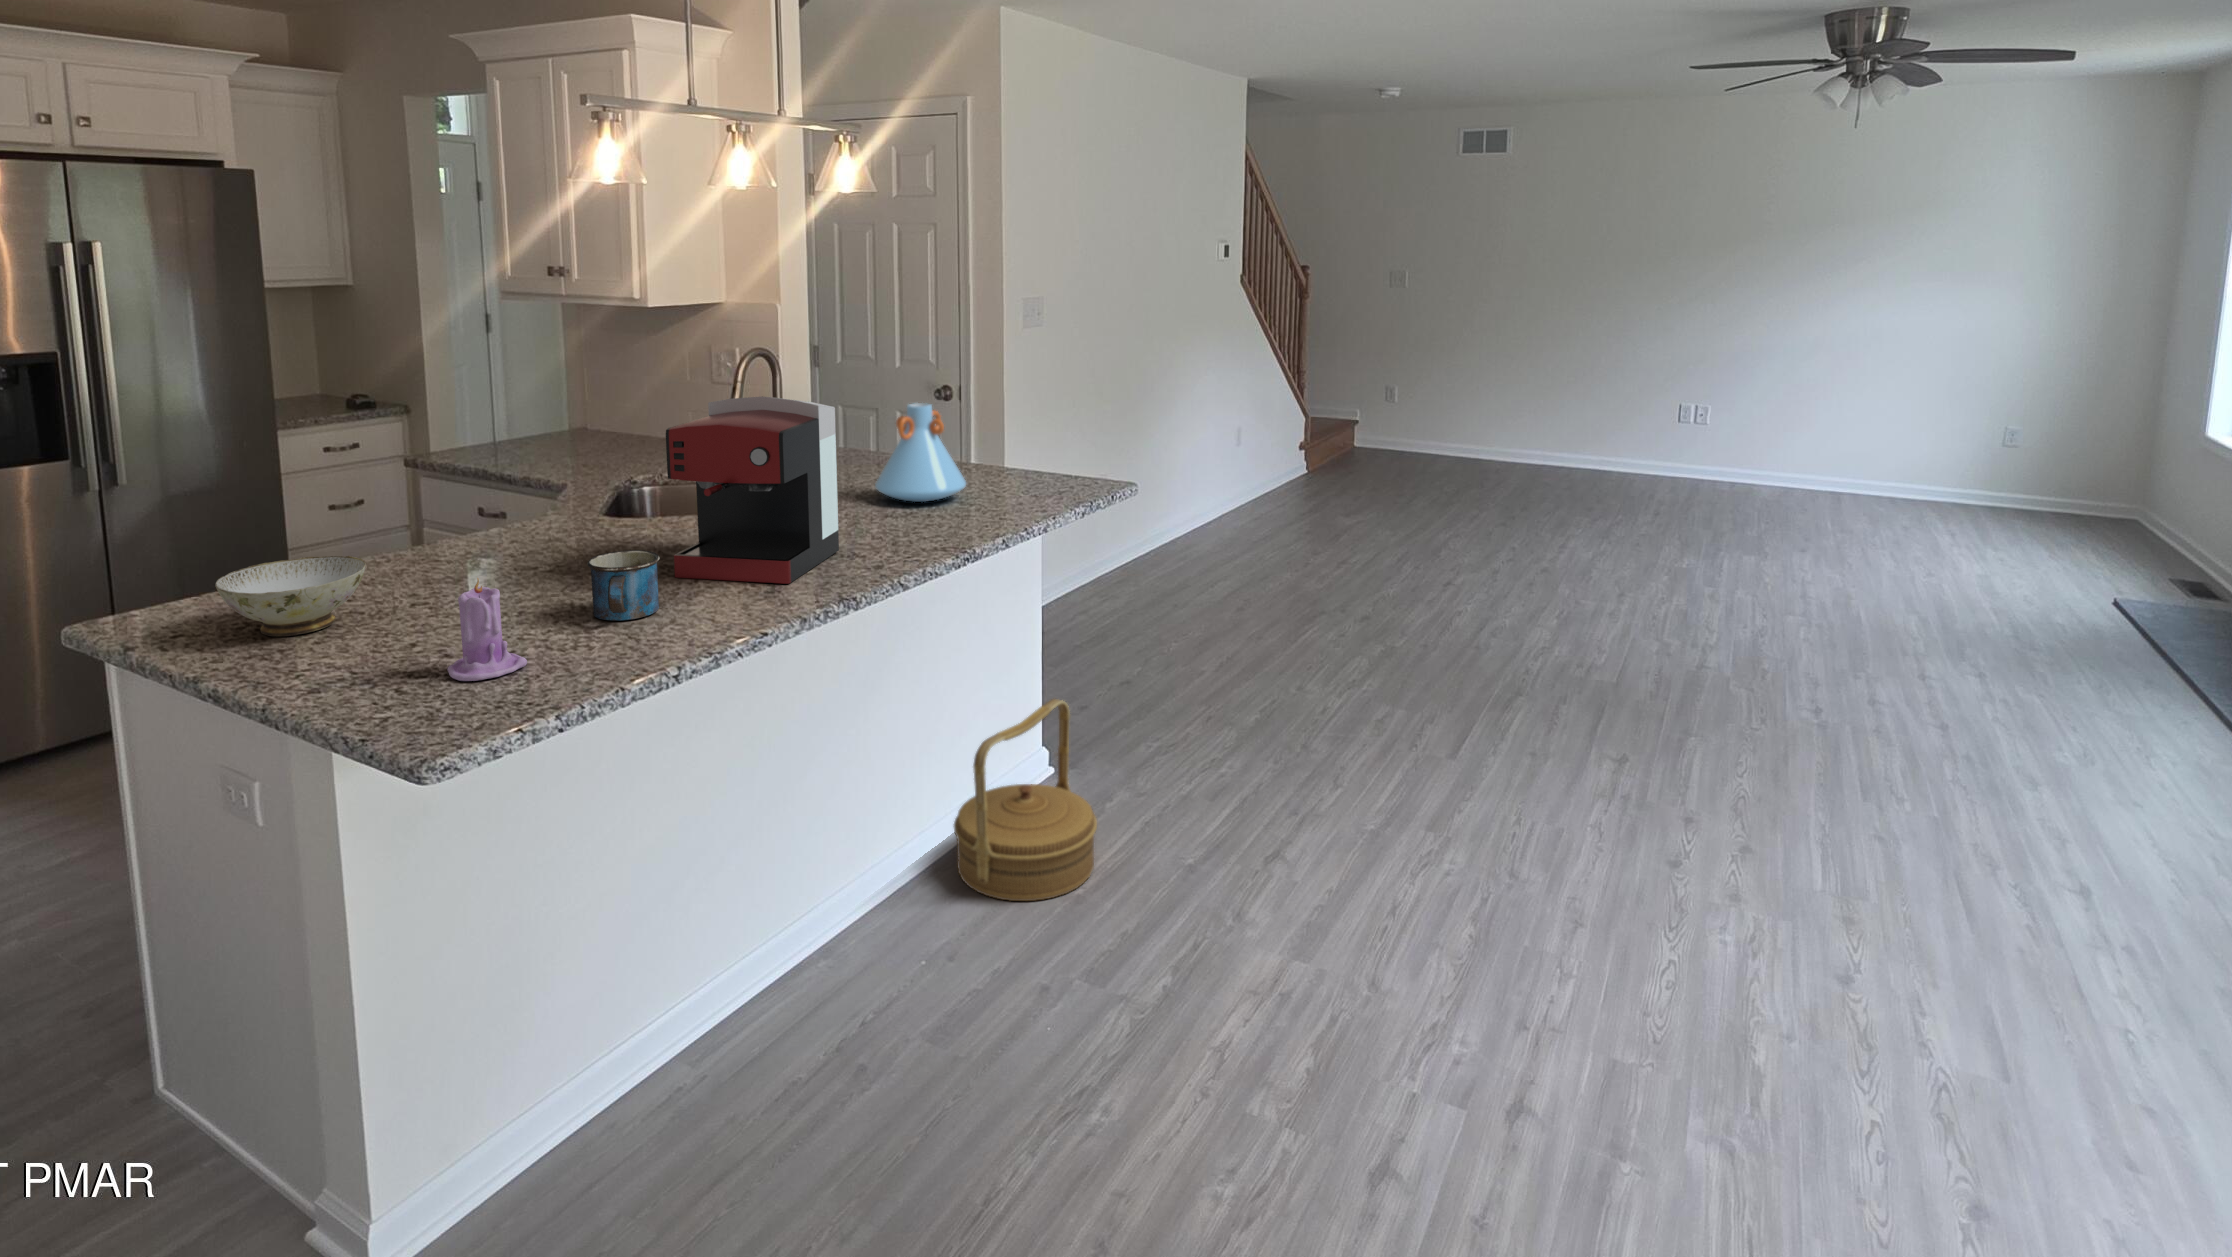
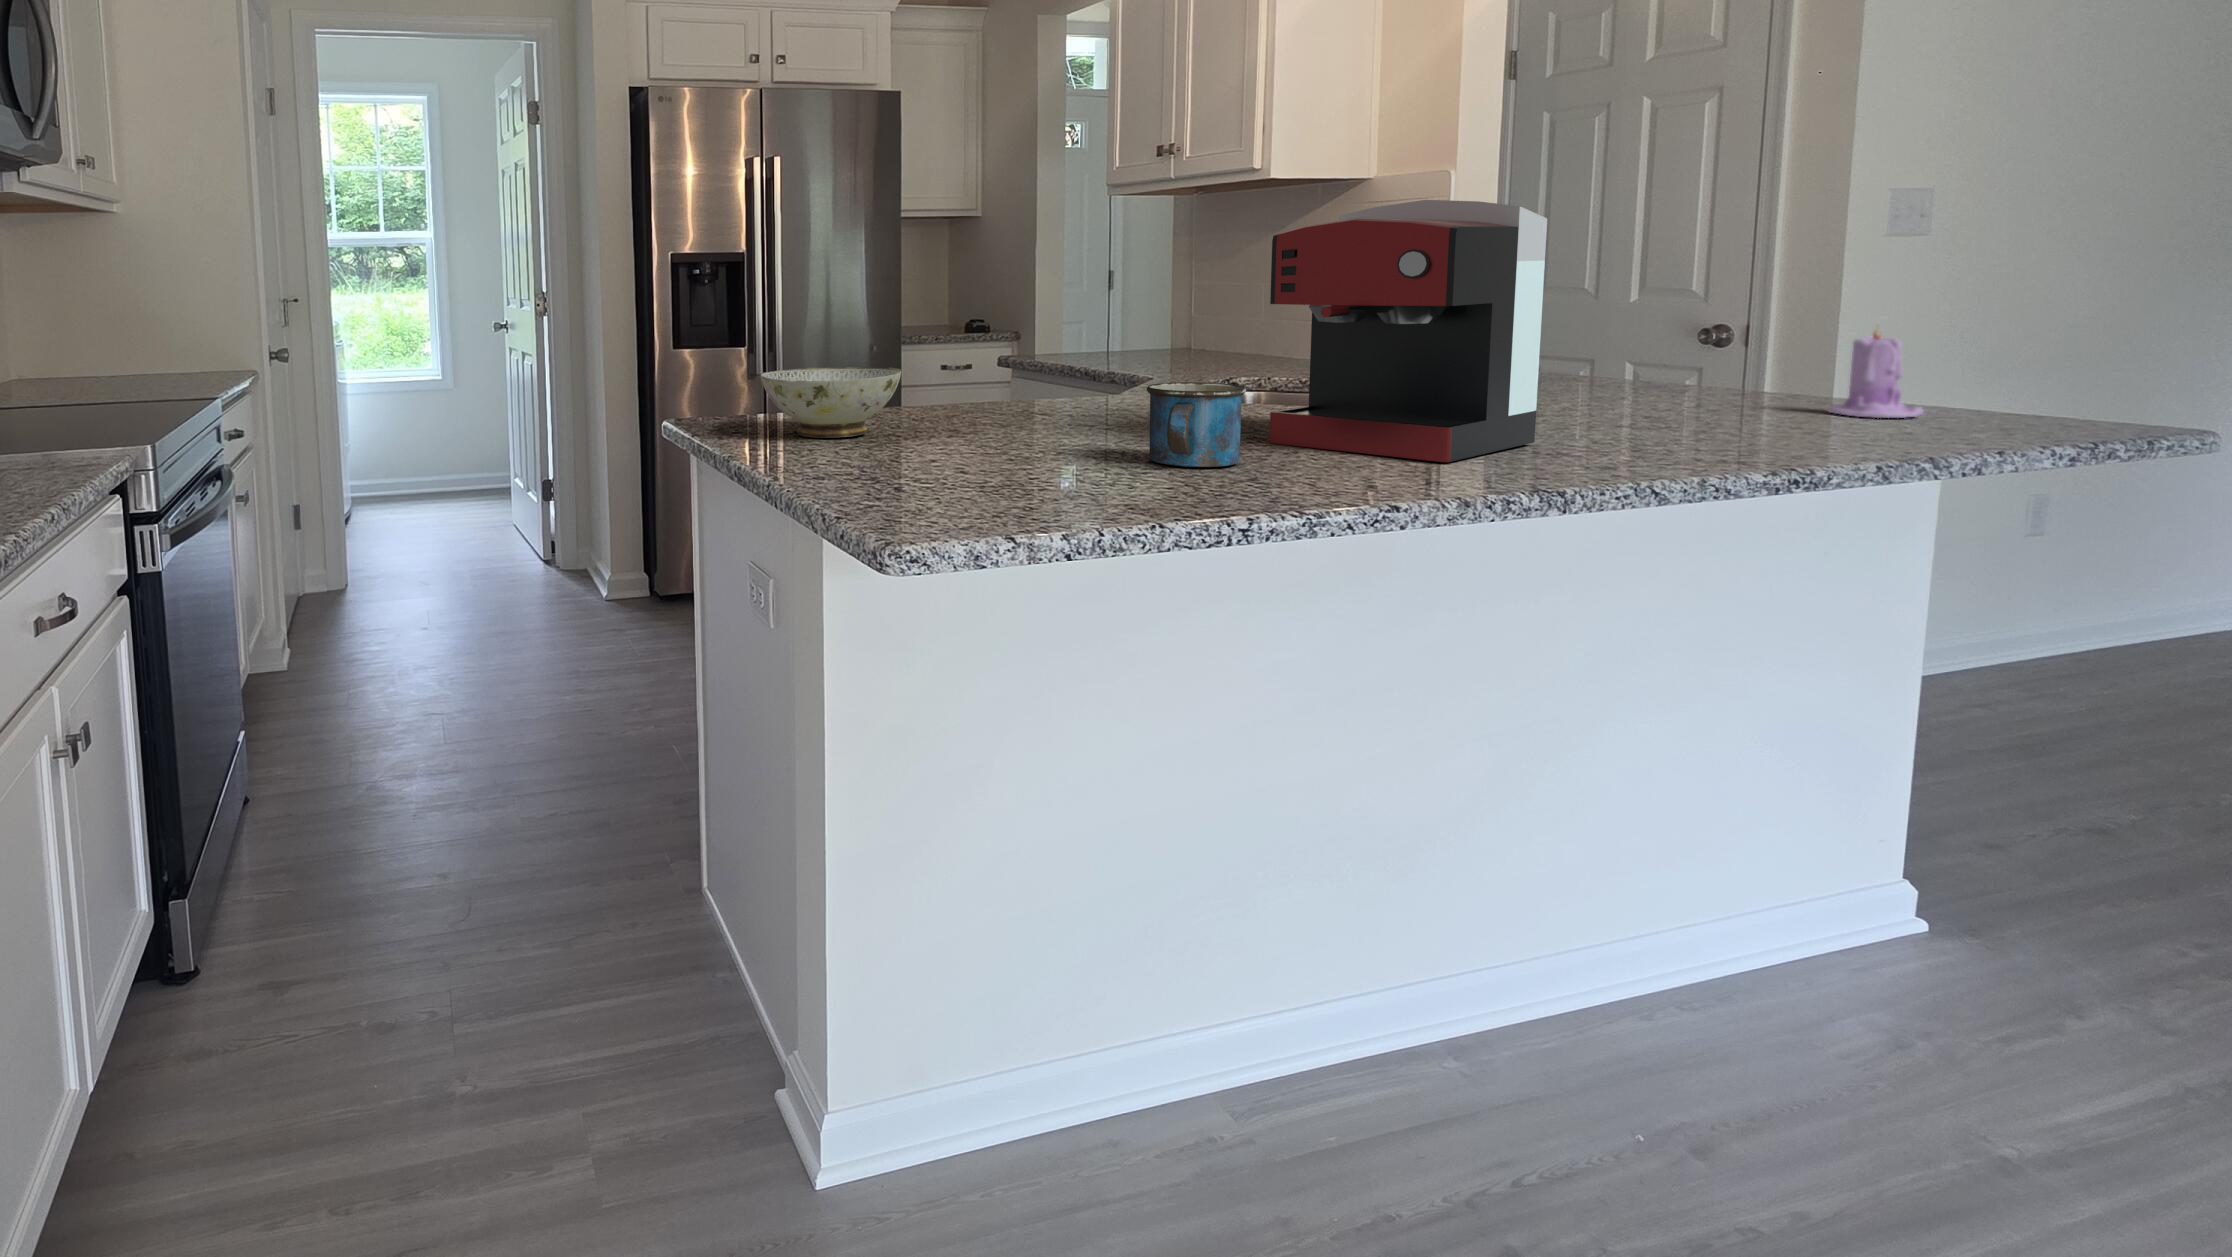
vase: present [875,403,966,502] -> none [1597,265,1776,415]
candle: present [447,578,527,681] -> present [1829,331,1923,418]
woven basket: present [954,699,1097,901] -> none [1705,777,2048,1127]

